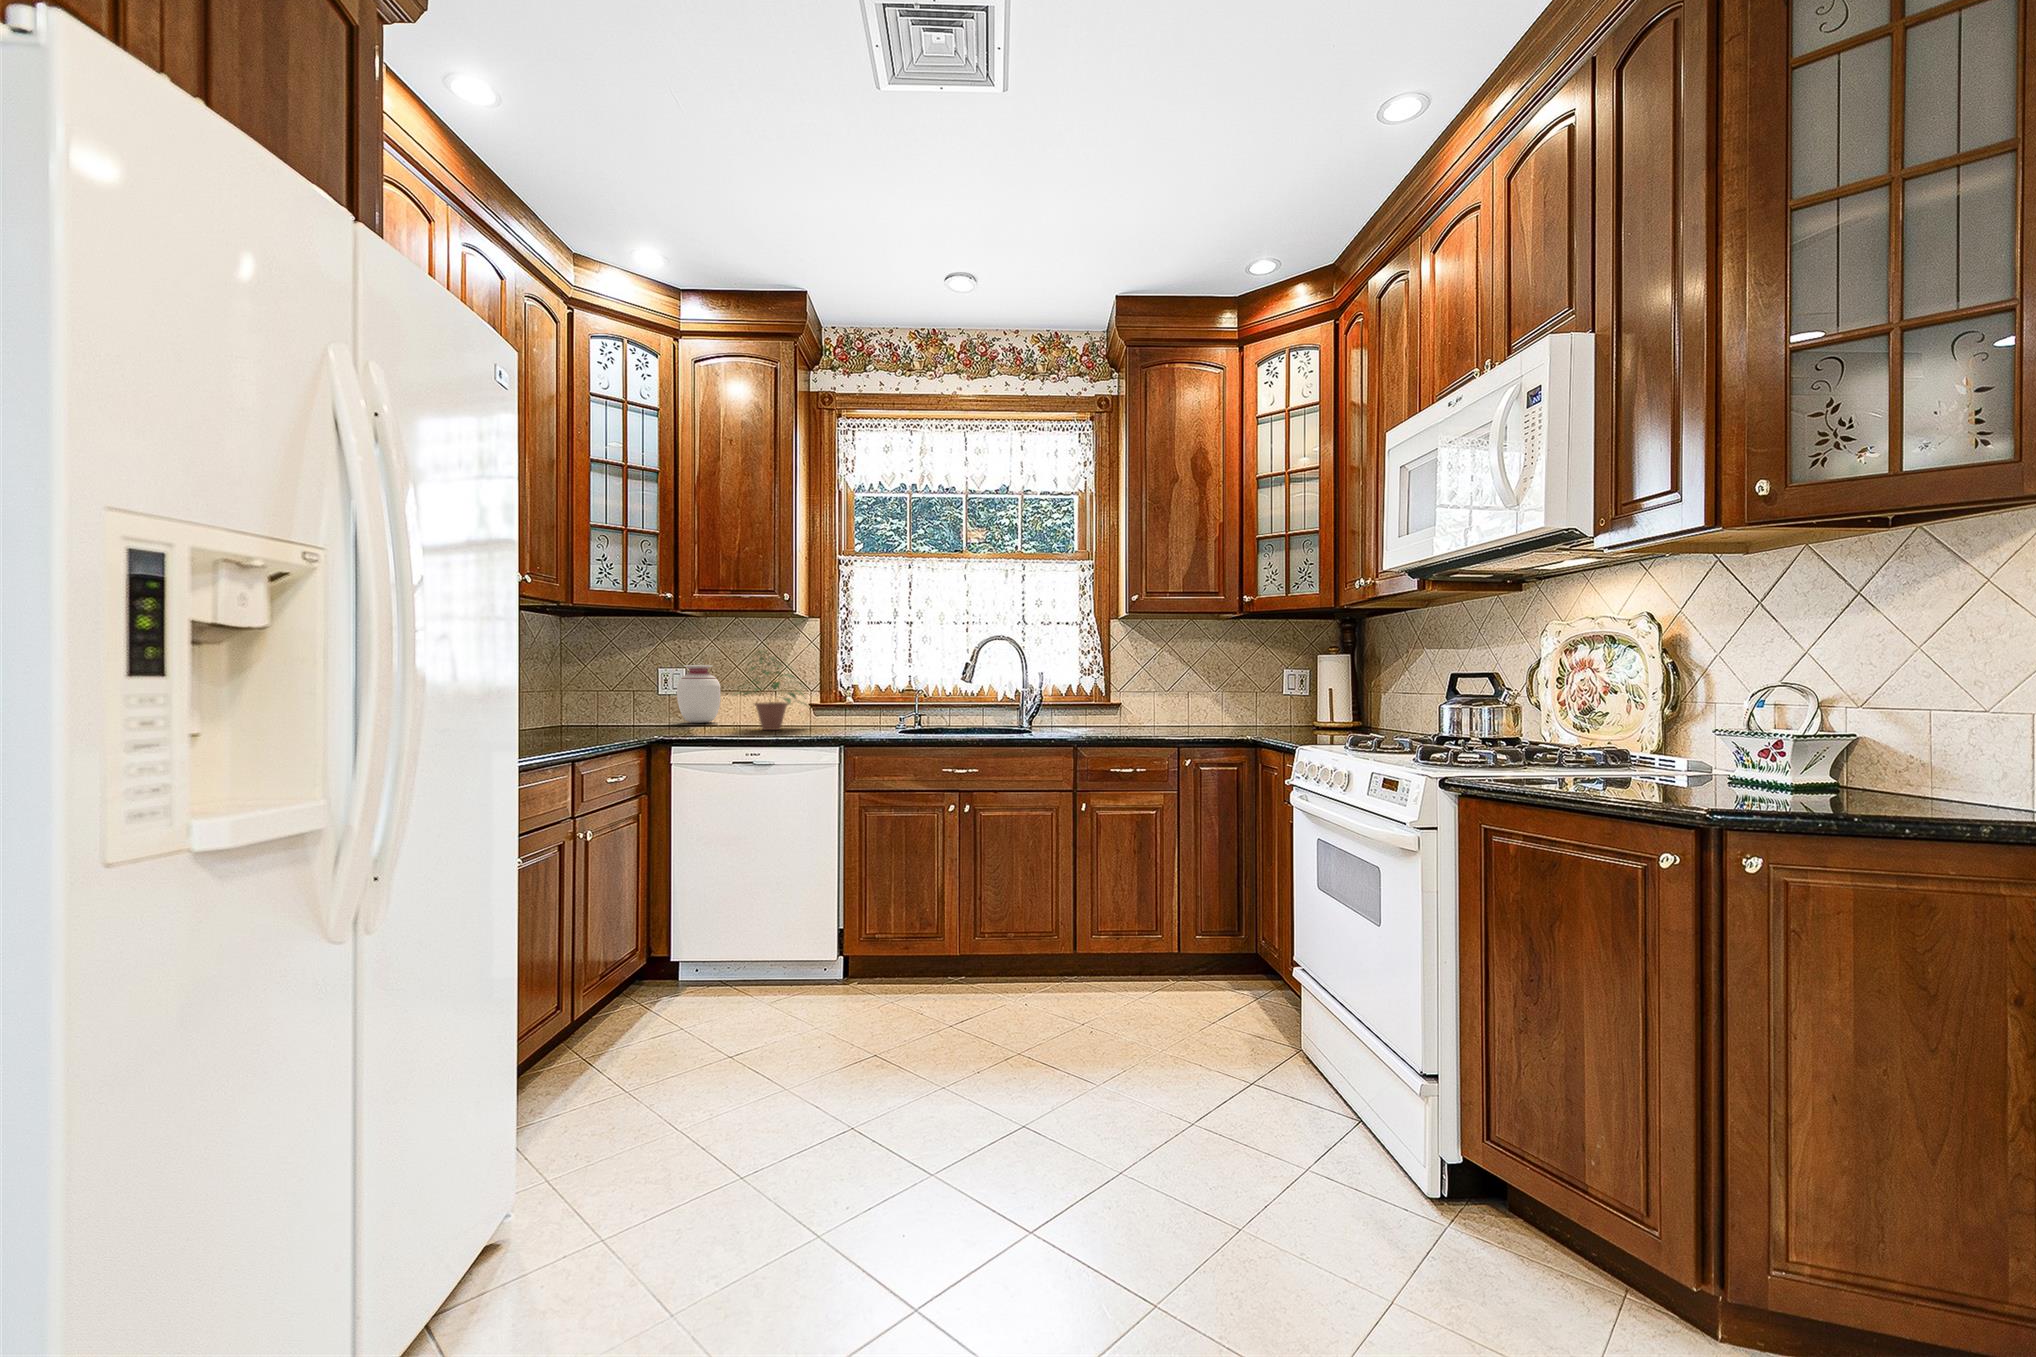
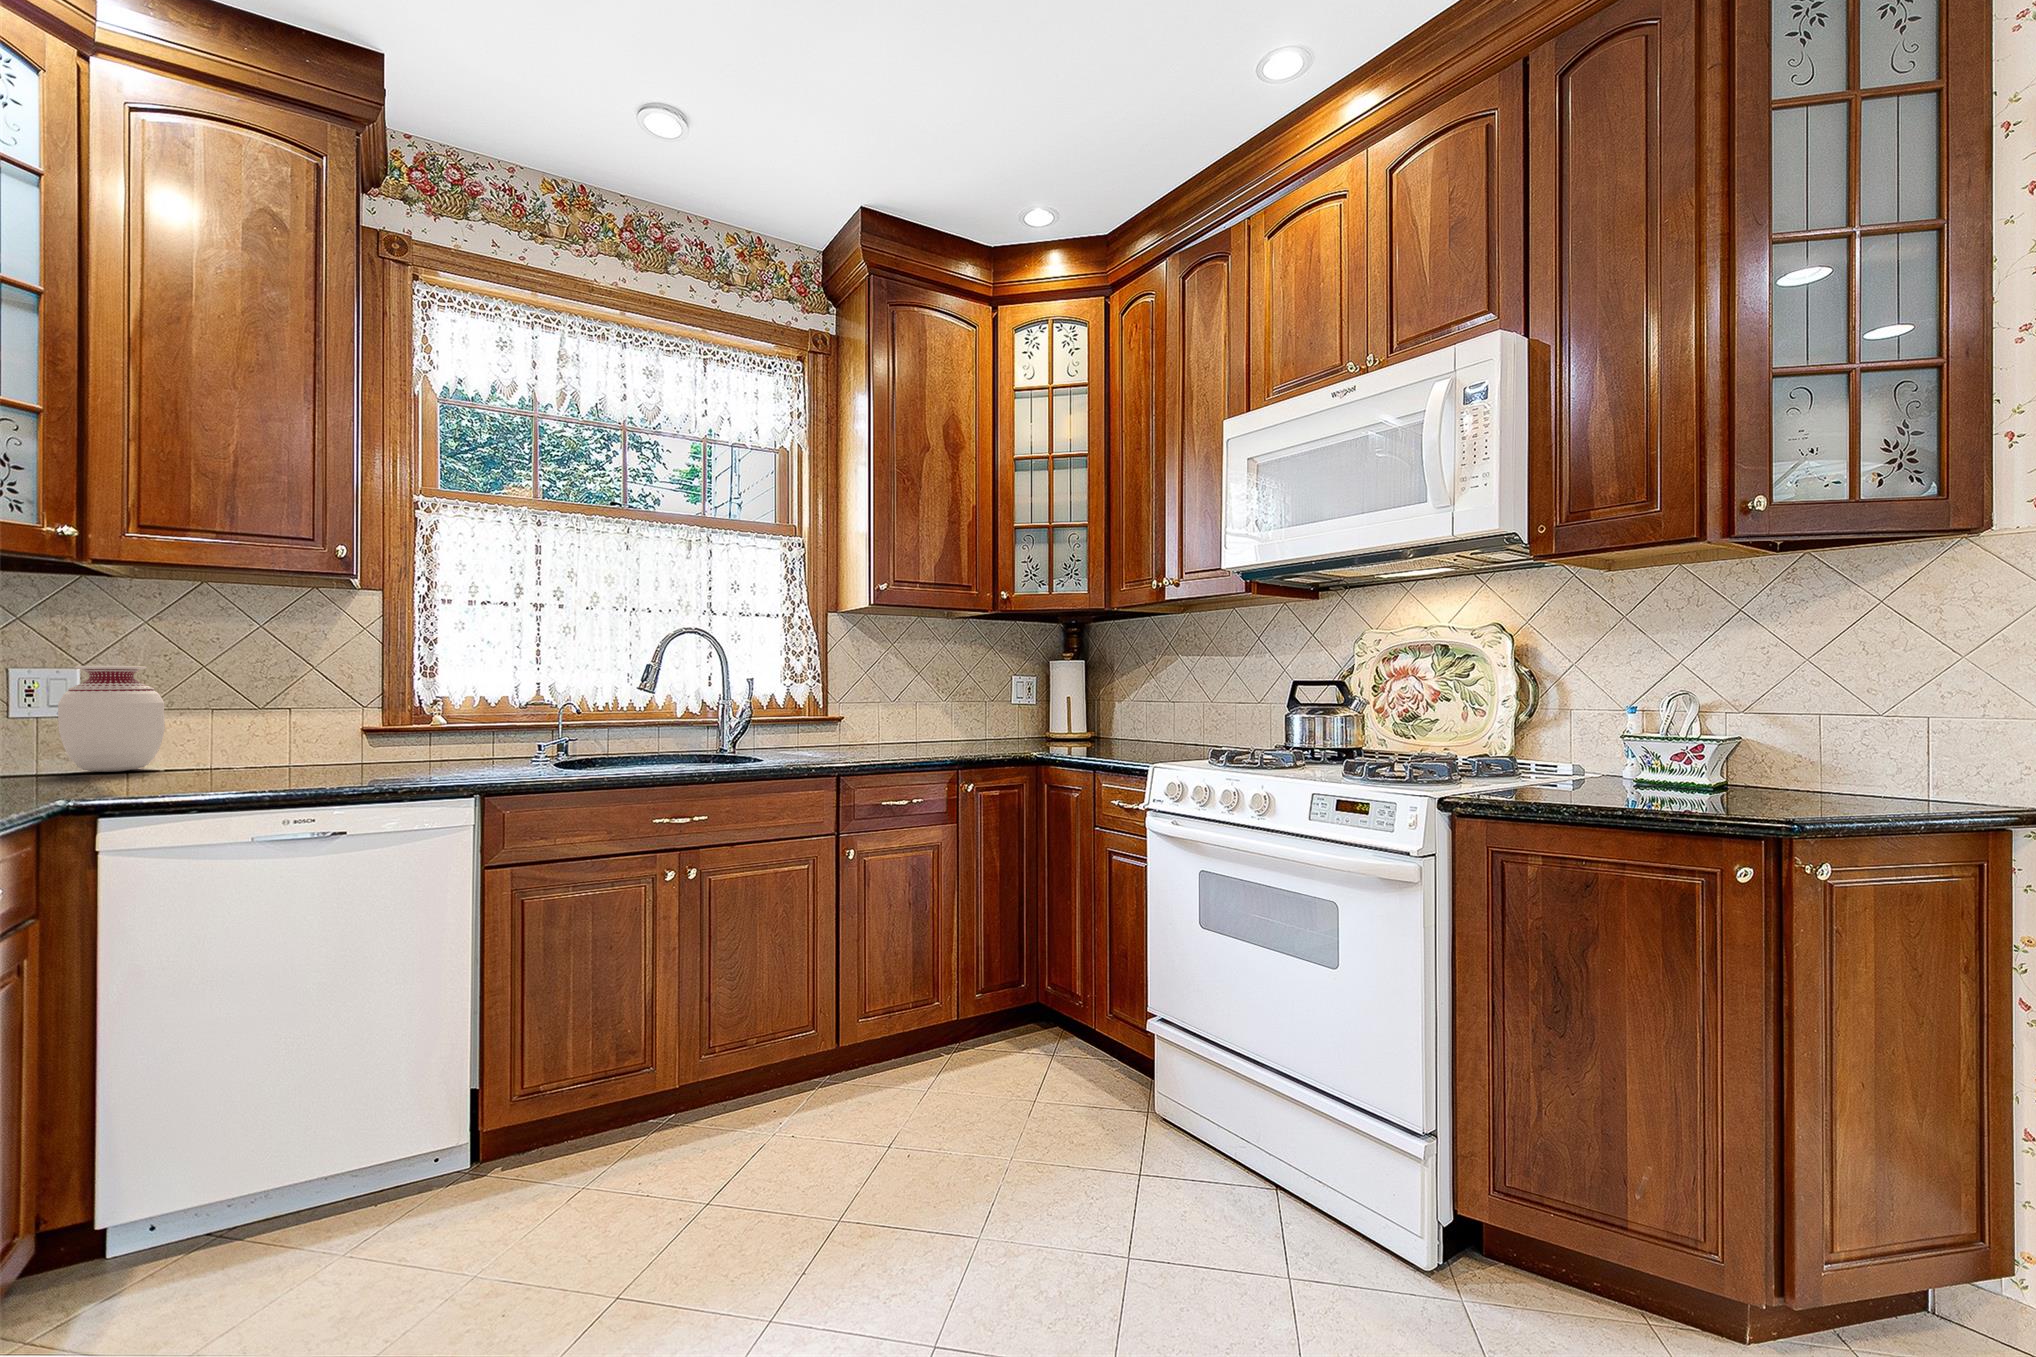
potted plant: present [736,651,803,730] -> none [218,641,384,779]

